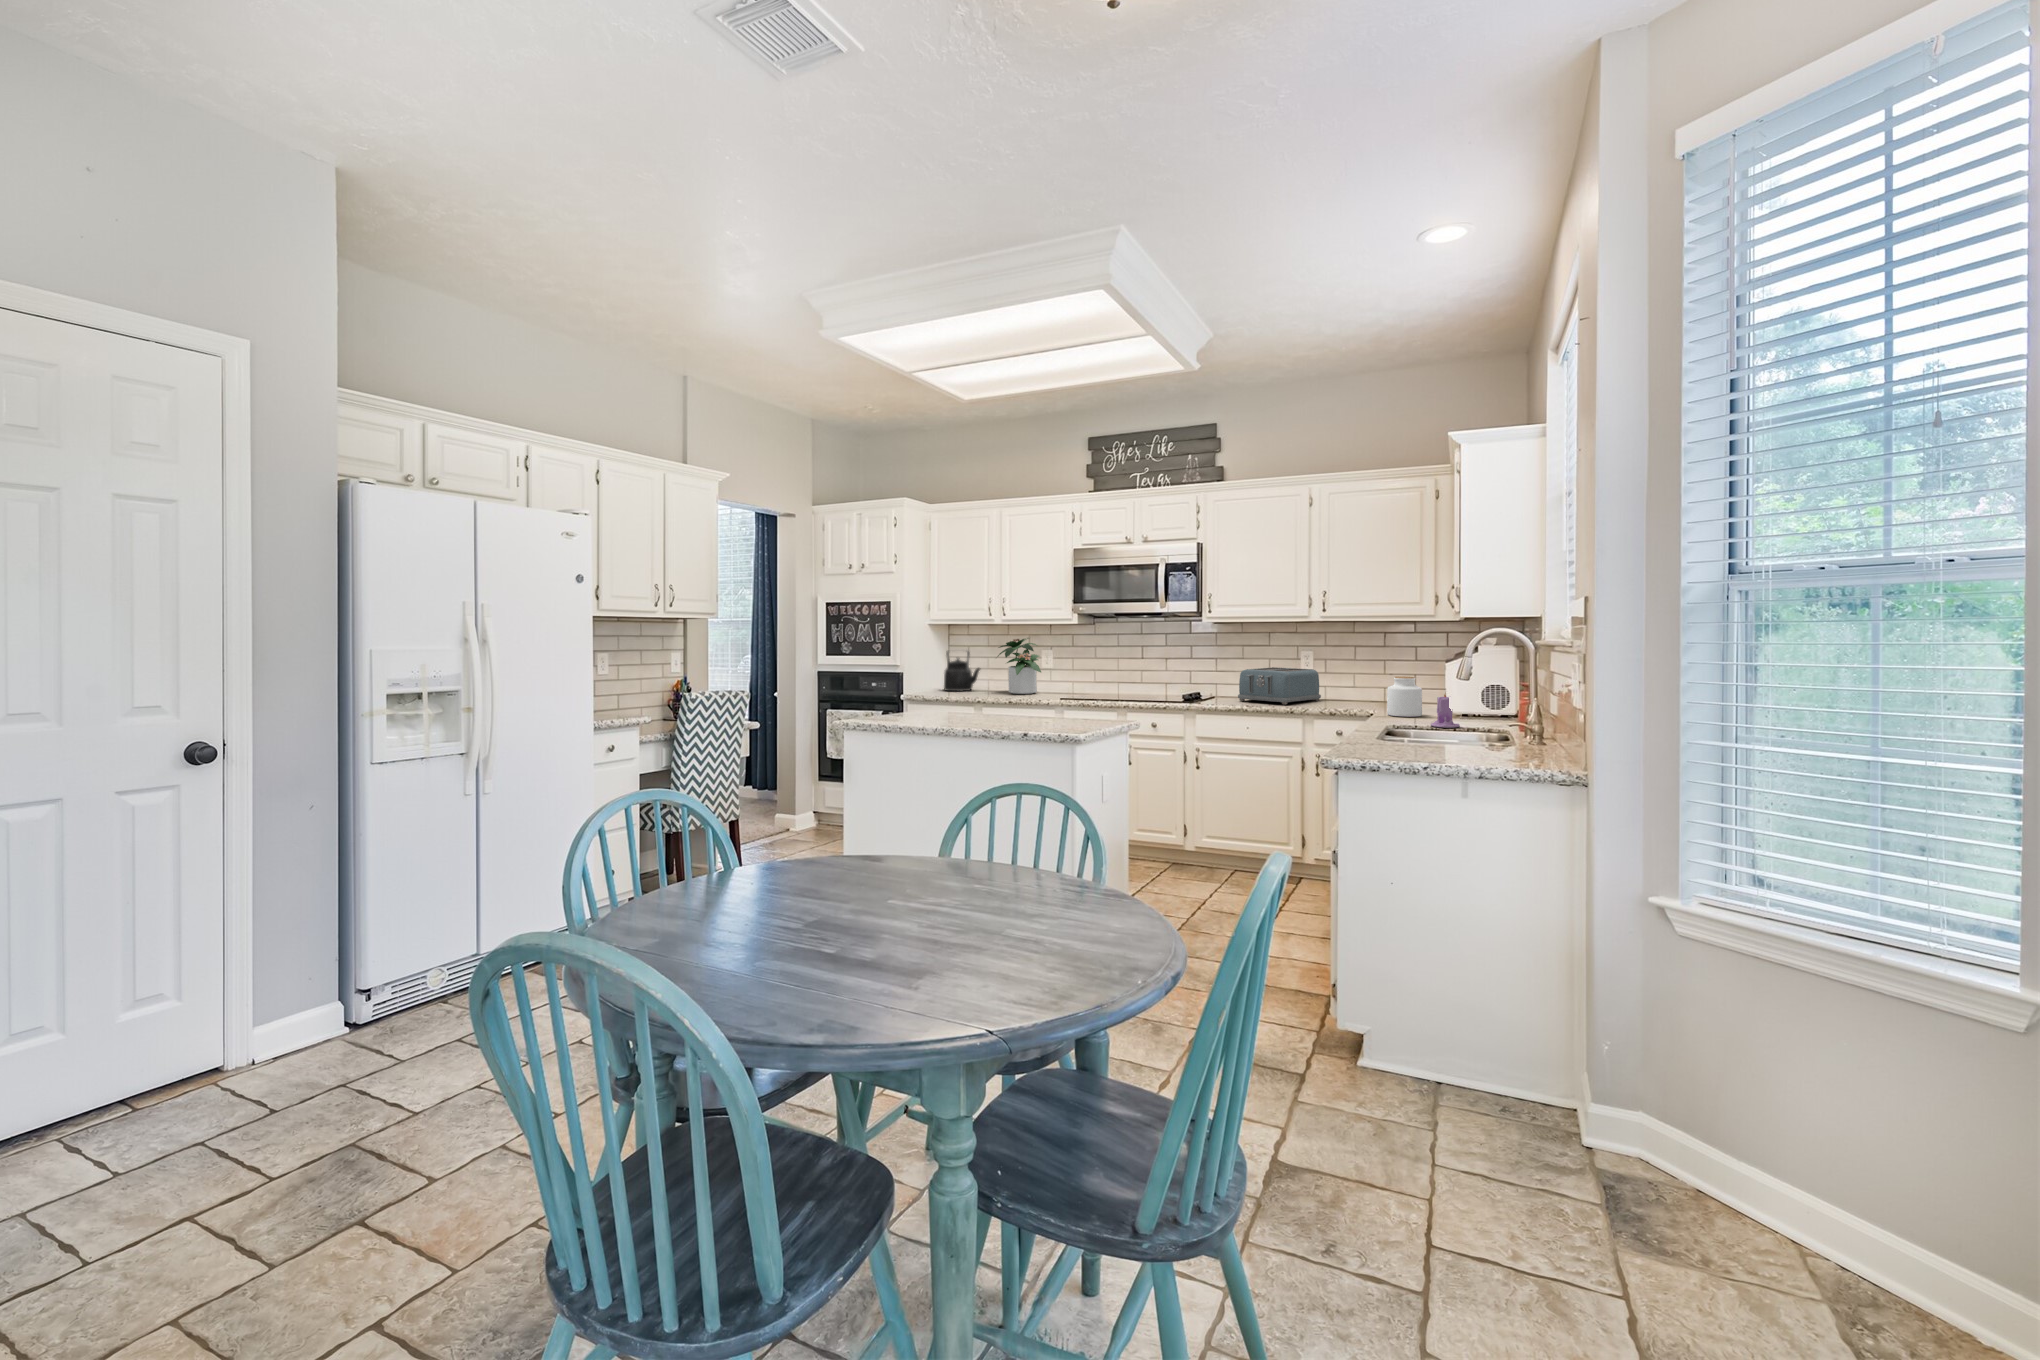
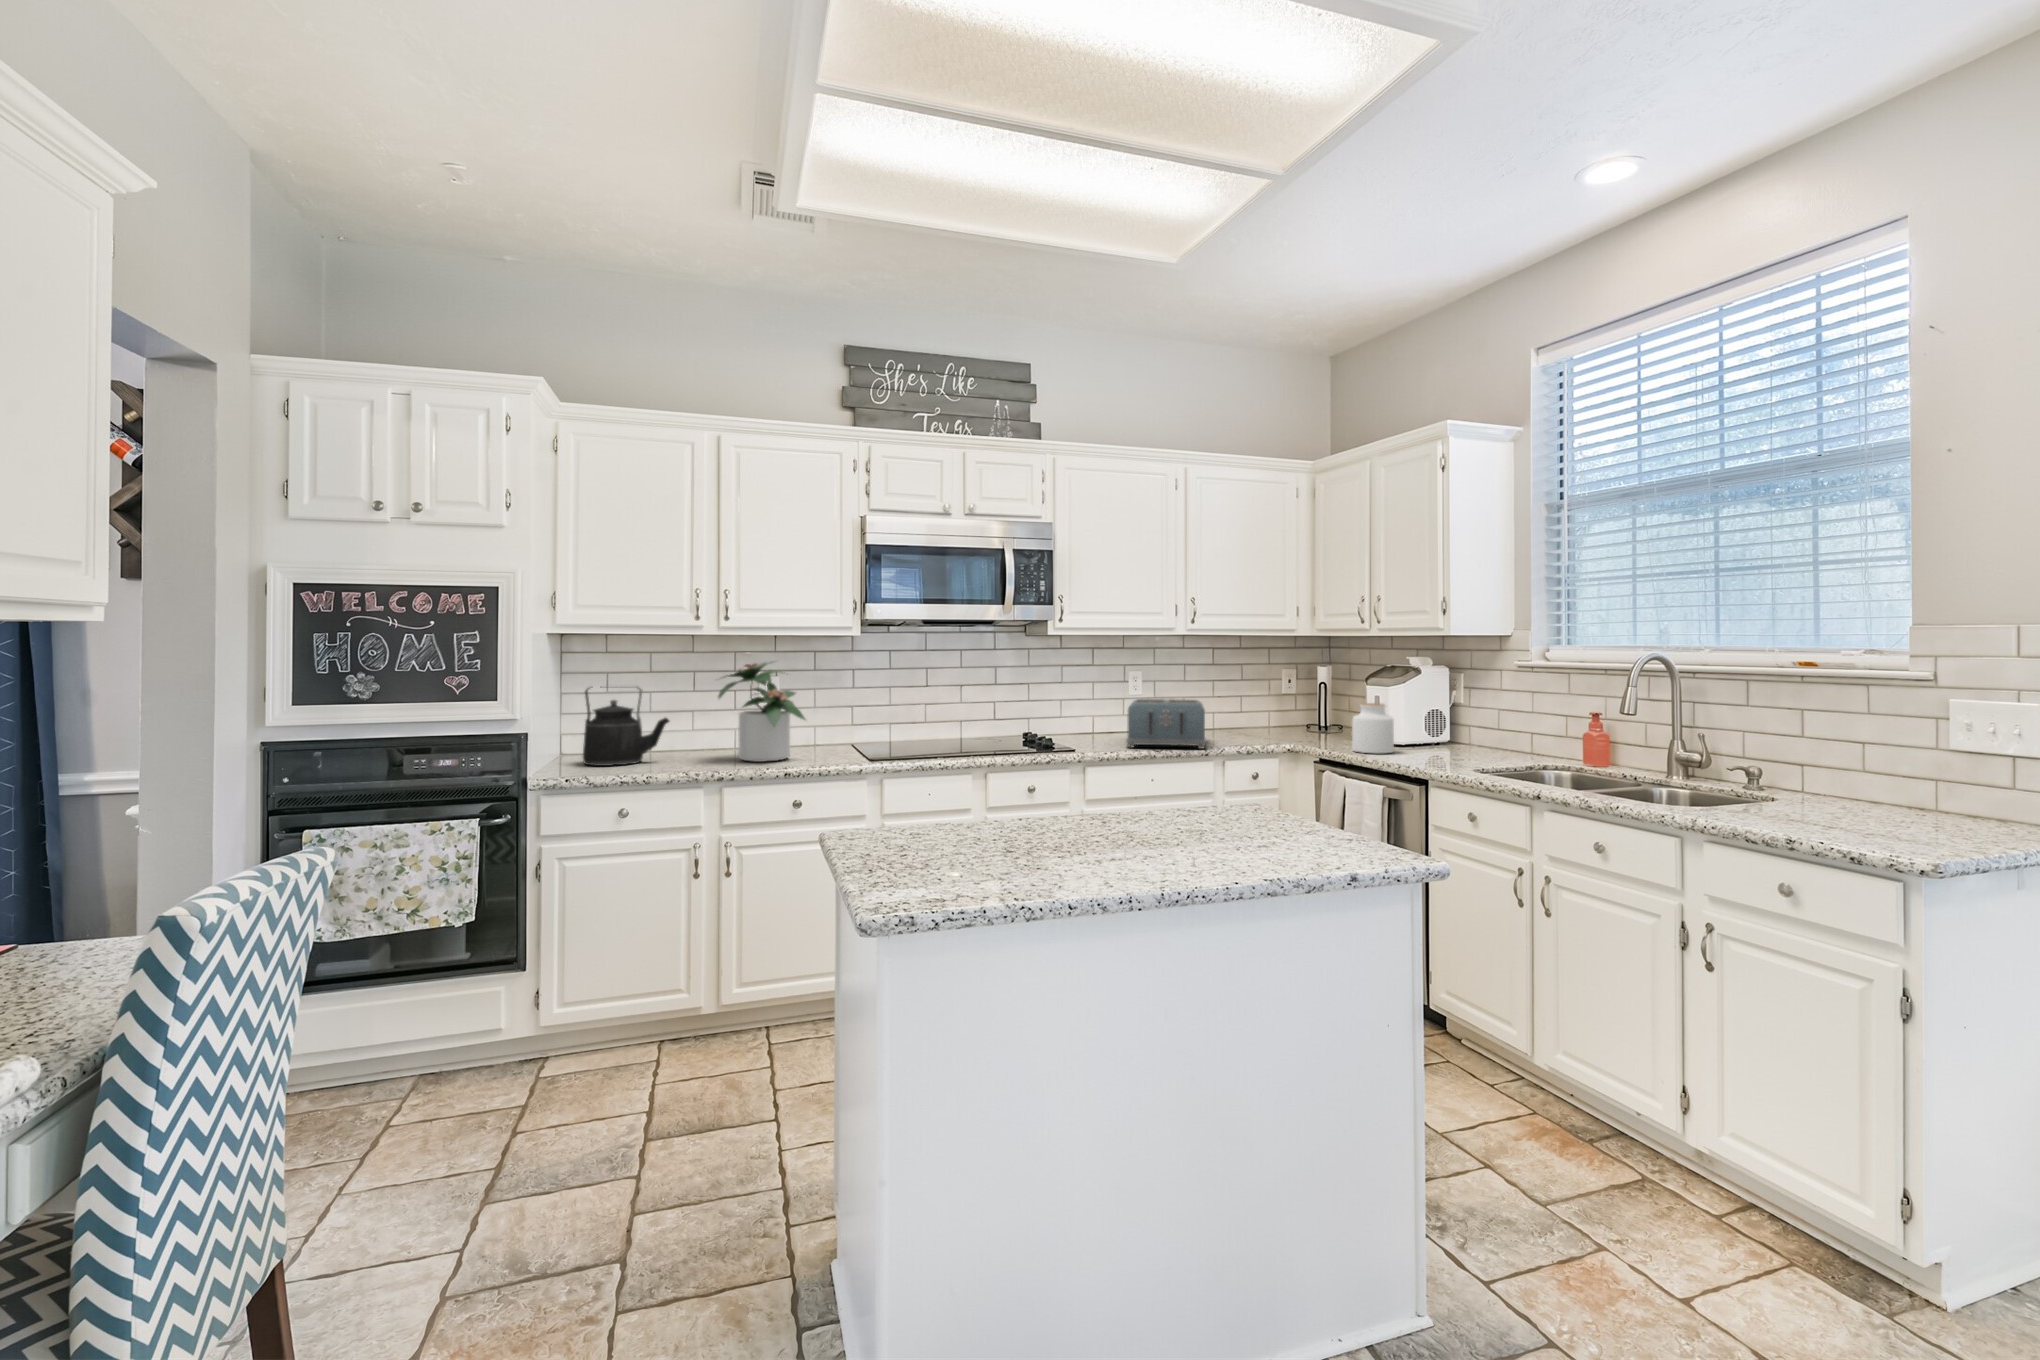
candle: present [1431,693,1460,728] -> none [1461,719,1495,763]

